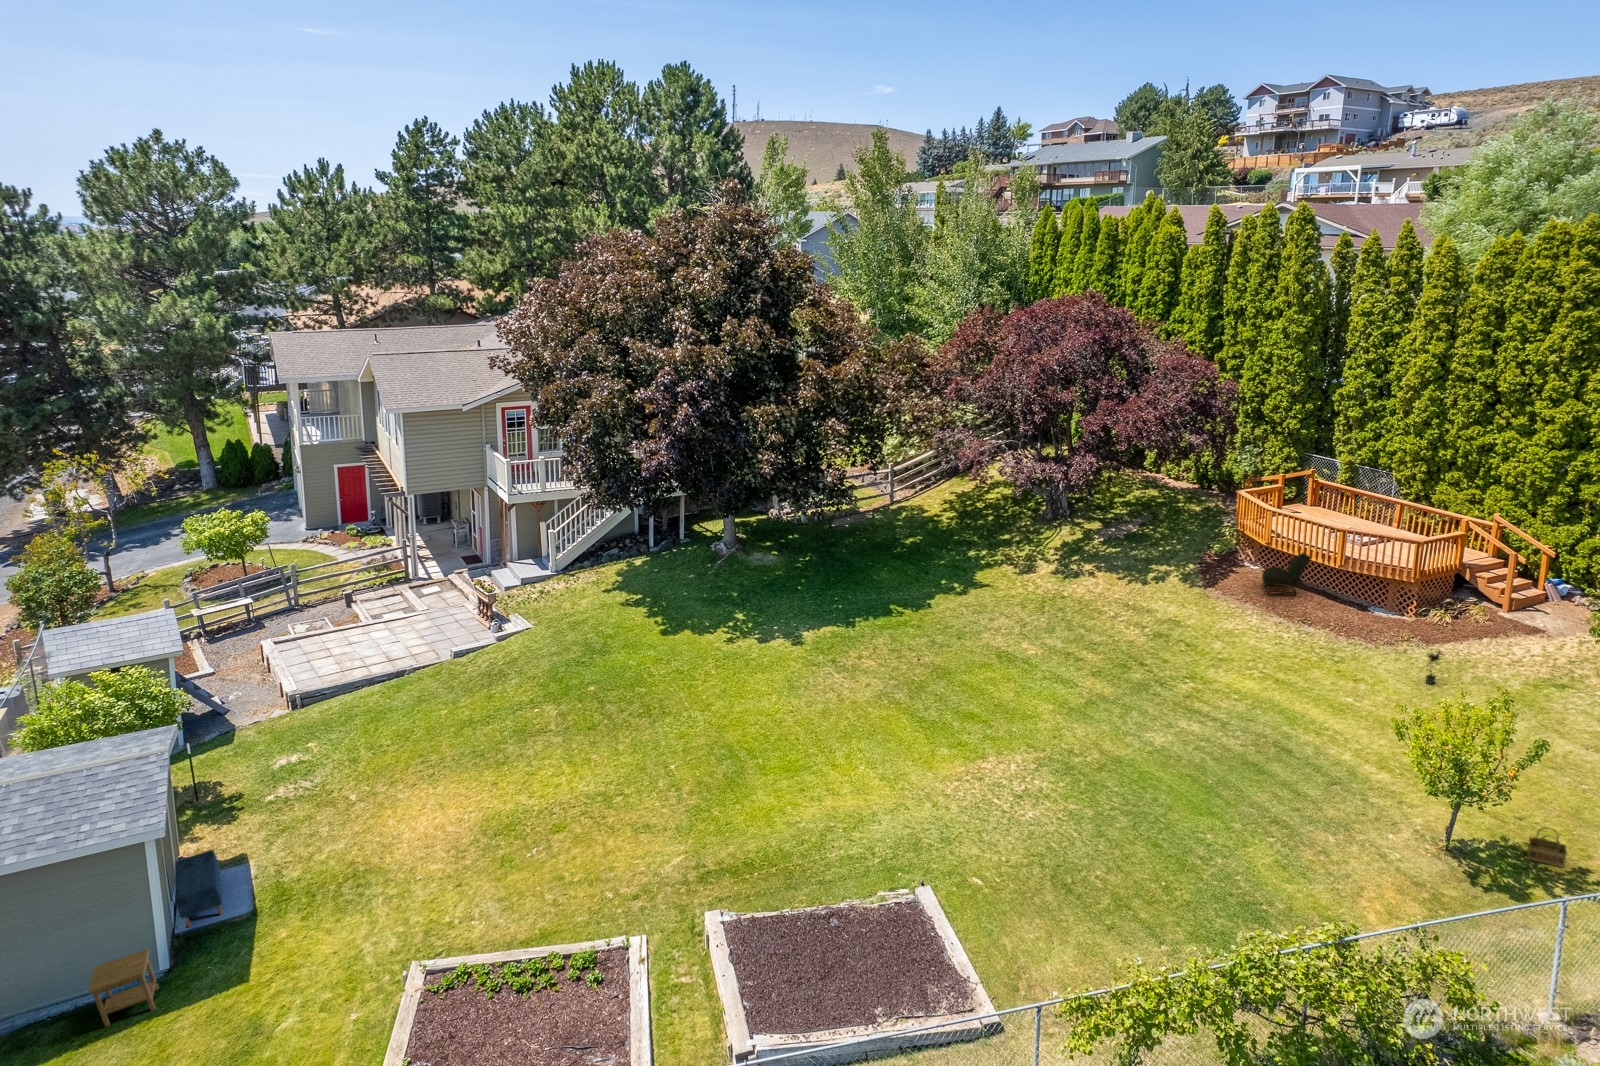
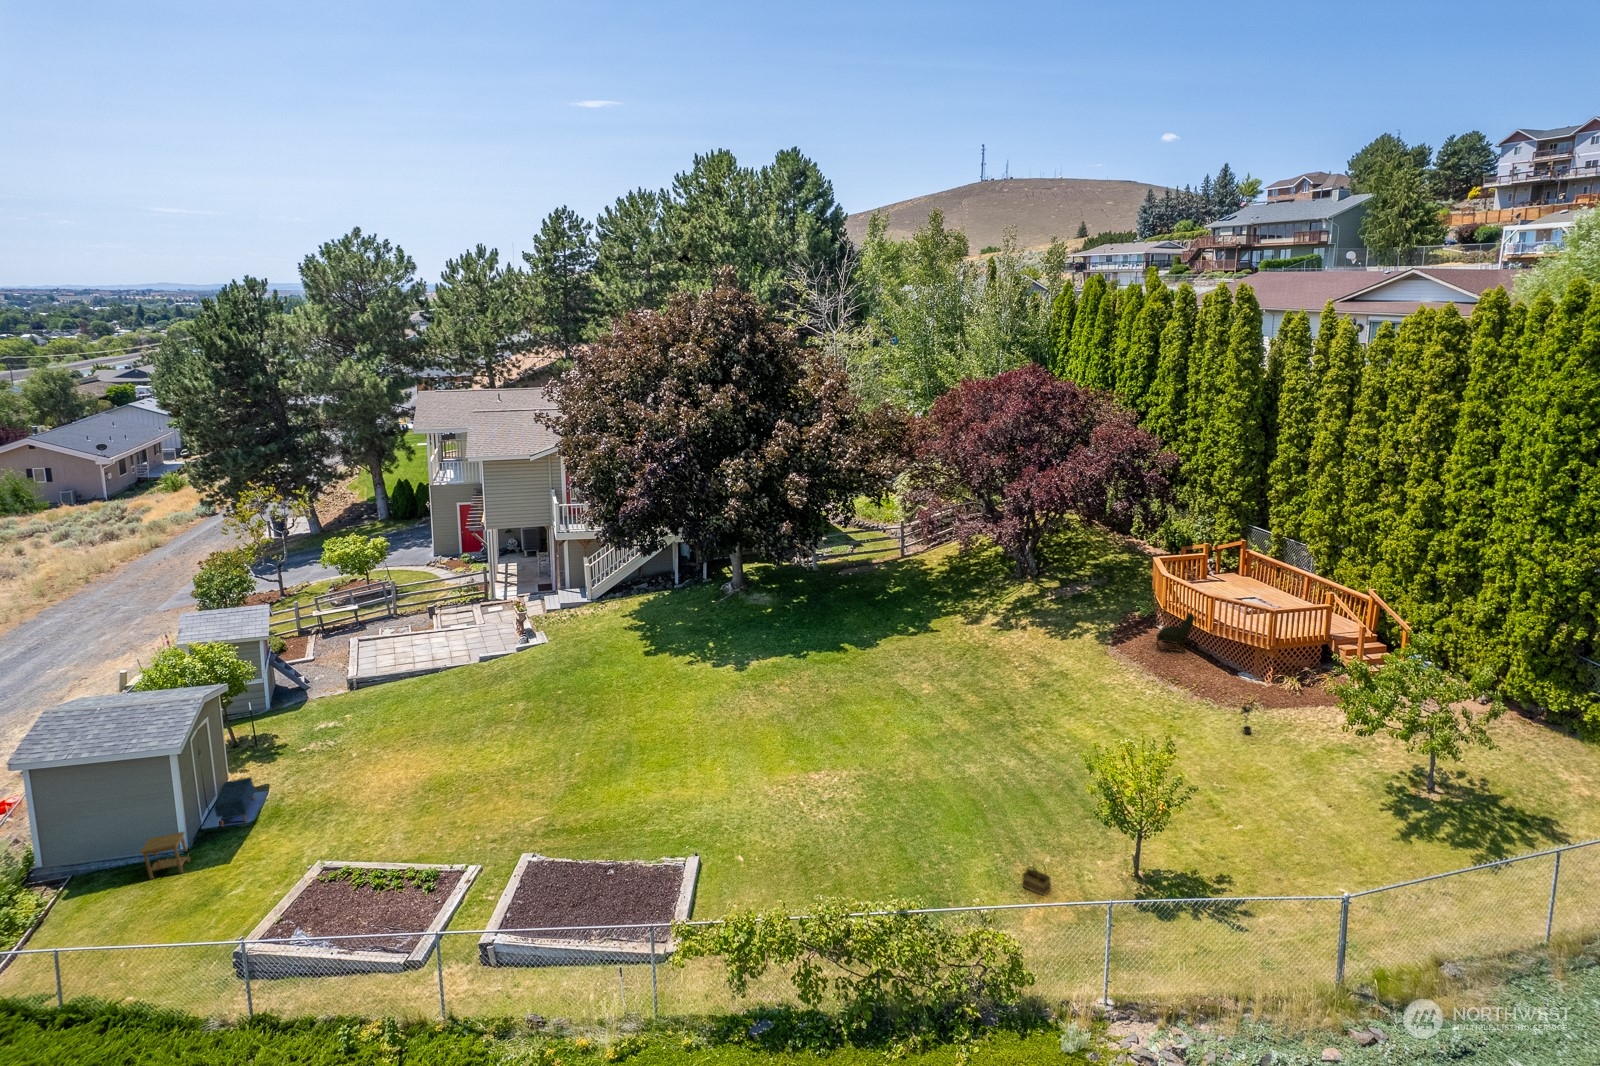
basket: present [1527,827,1567,867] -> present [1023,863,1051,895]

